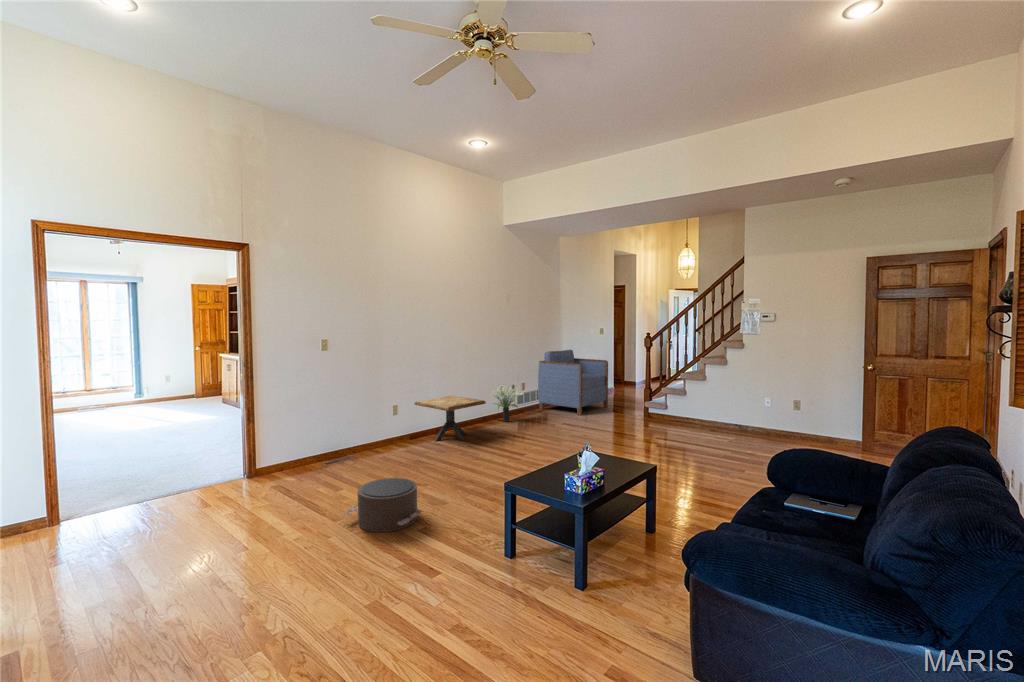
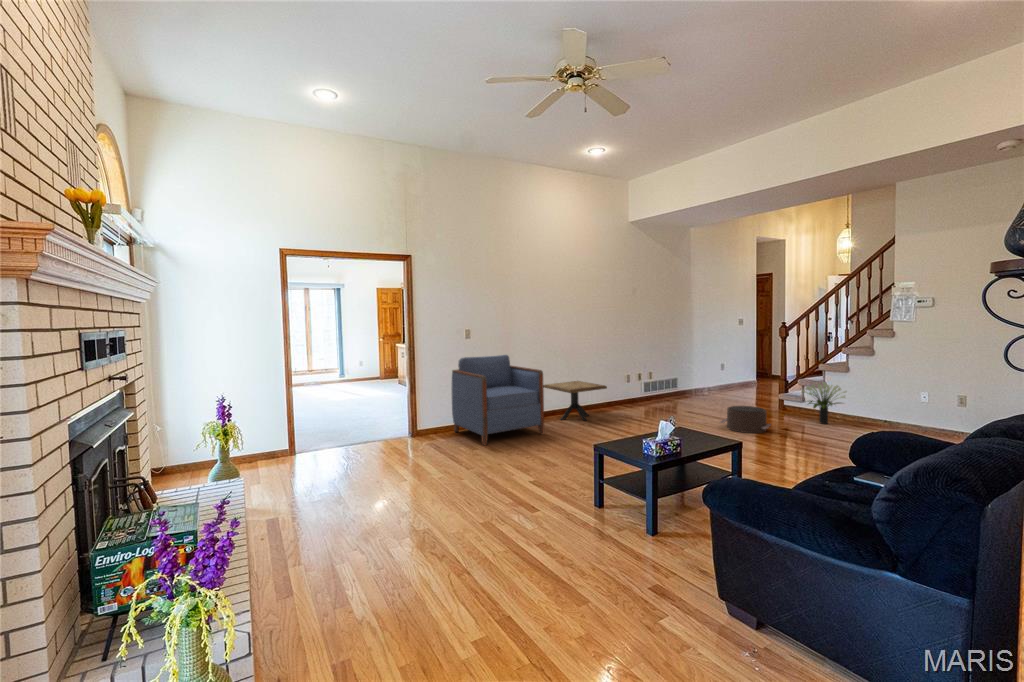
armchair: present [538,350,608,415] -> present [452,355,544,445]
potted plant: present [490,386,523,422] -> present [802,382,846,424]
pouf: present [345,478,421,532] -> present [720,406,771,433]

